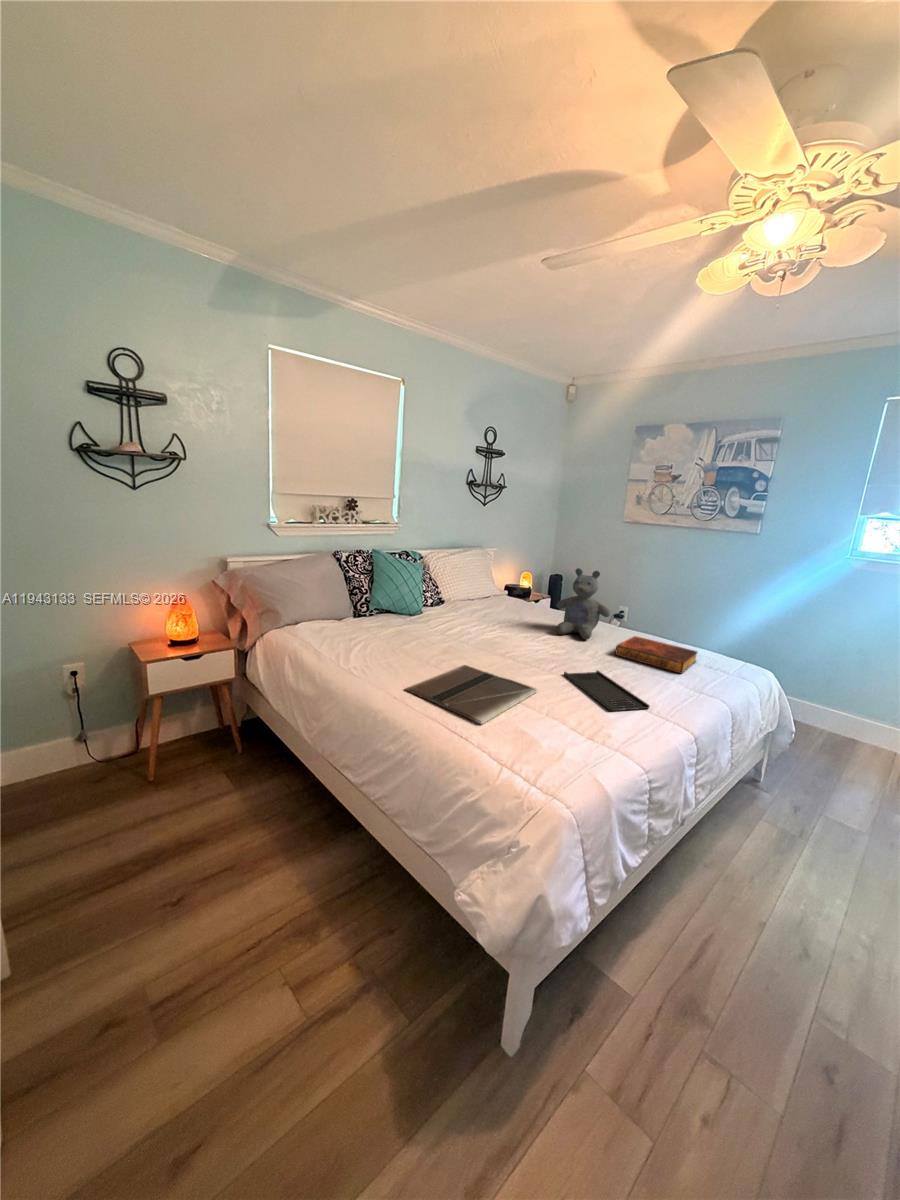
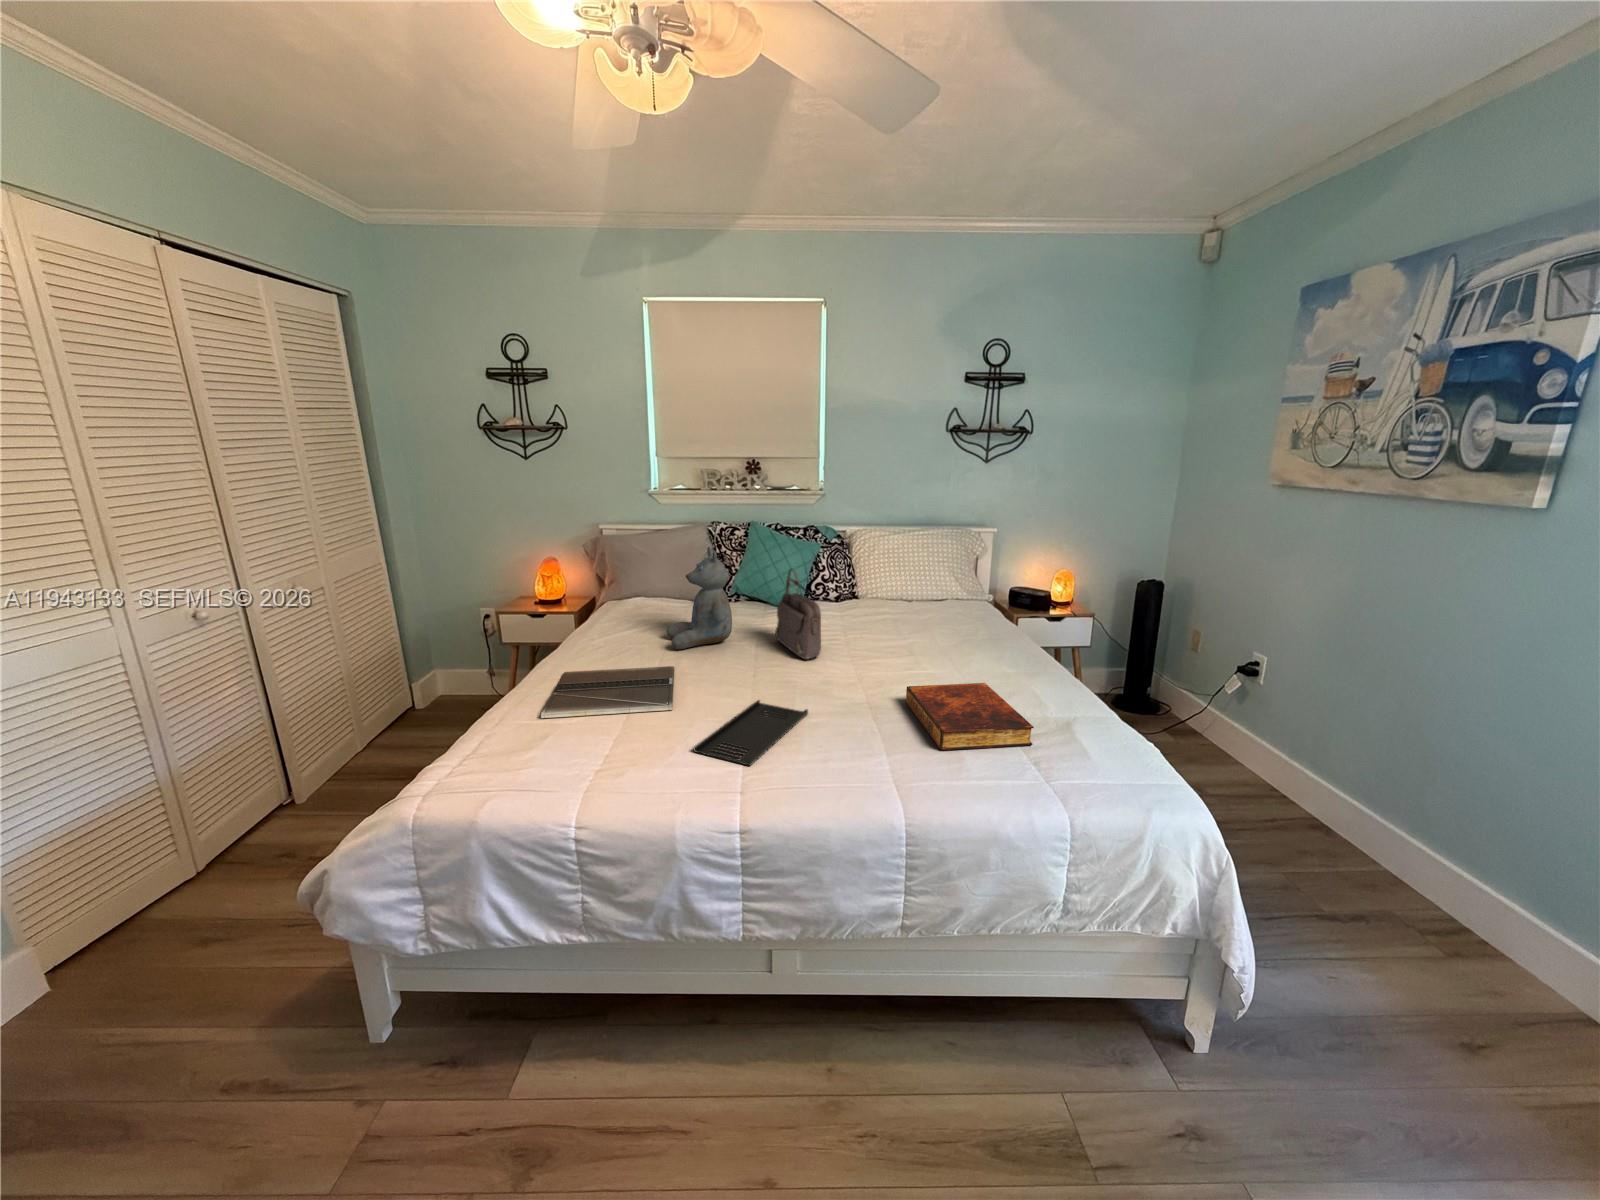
stuffed bear: present [556,568,610,640] -> present [667,547,732,649]
handbag: none [472,580,527,643] -> present [775,569,821,659]

